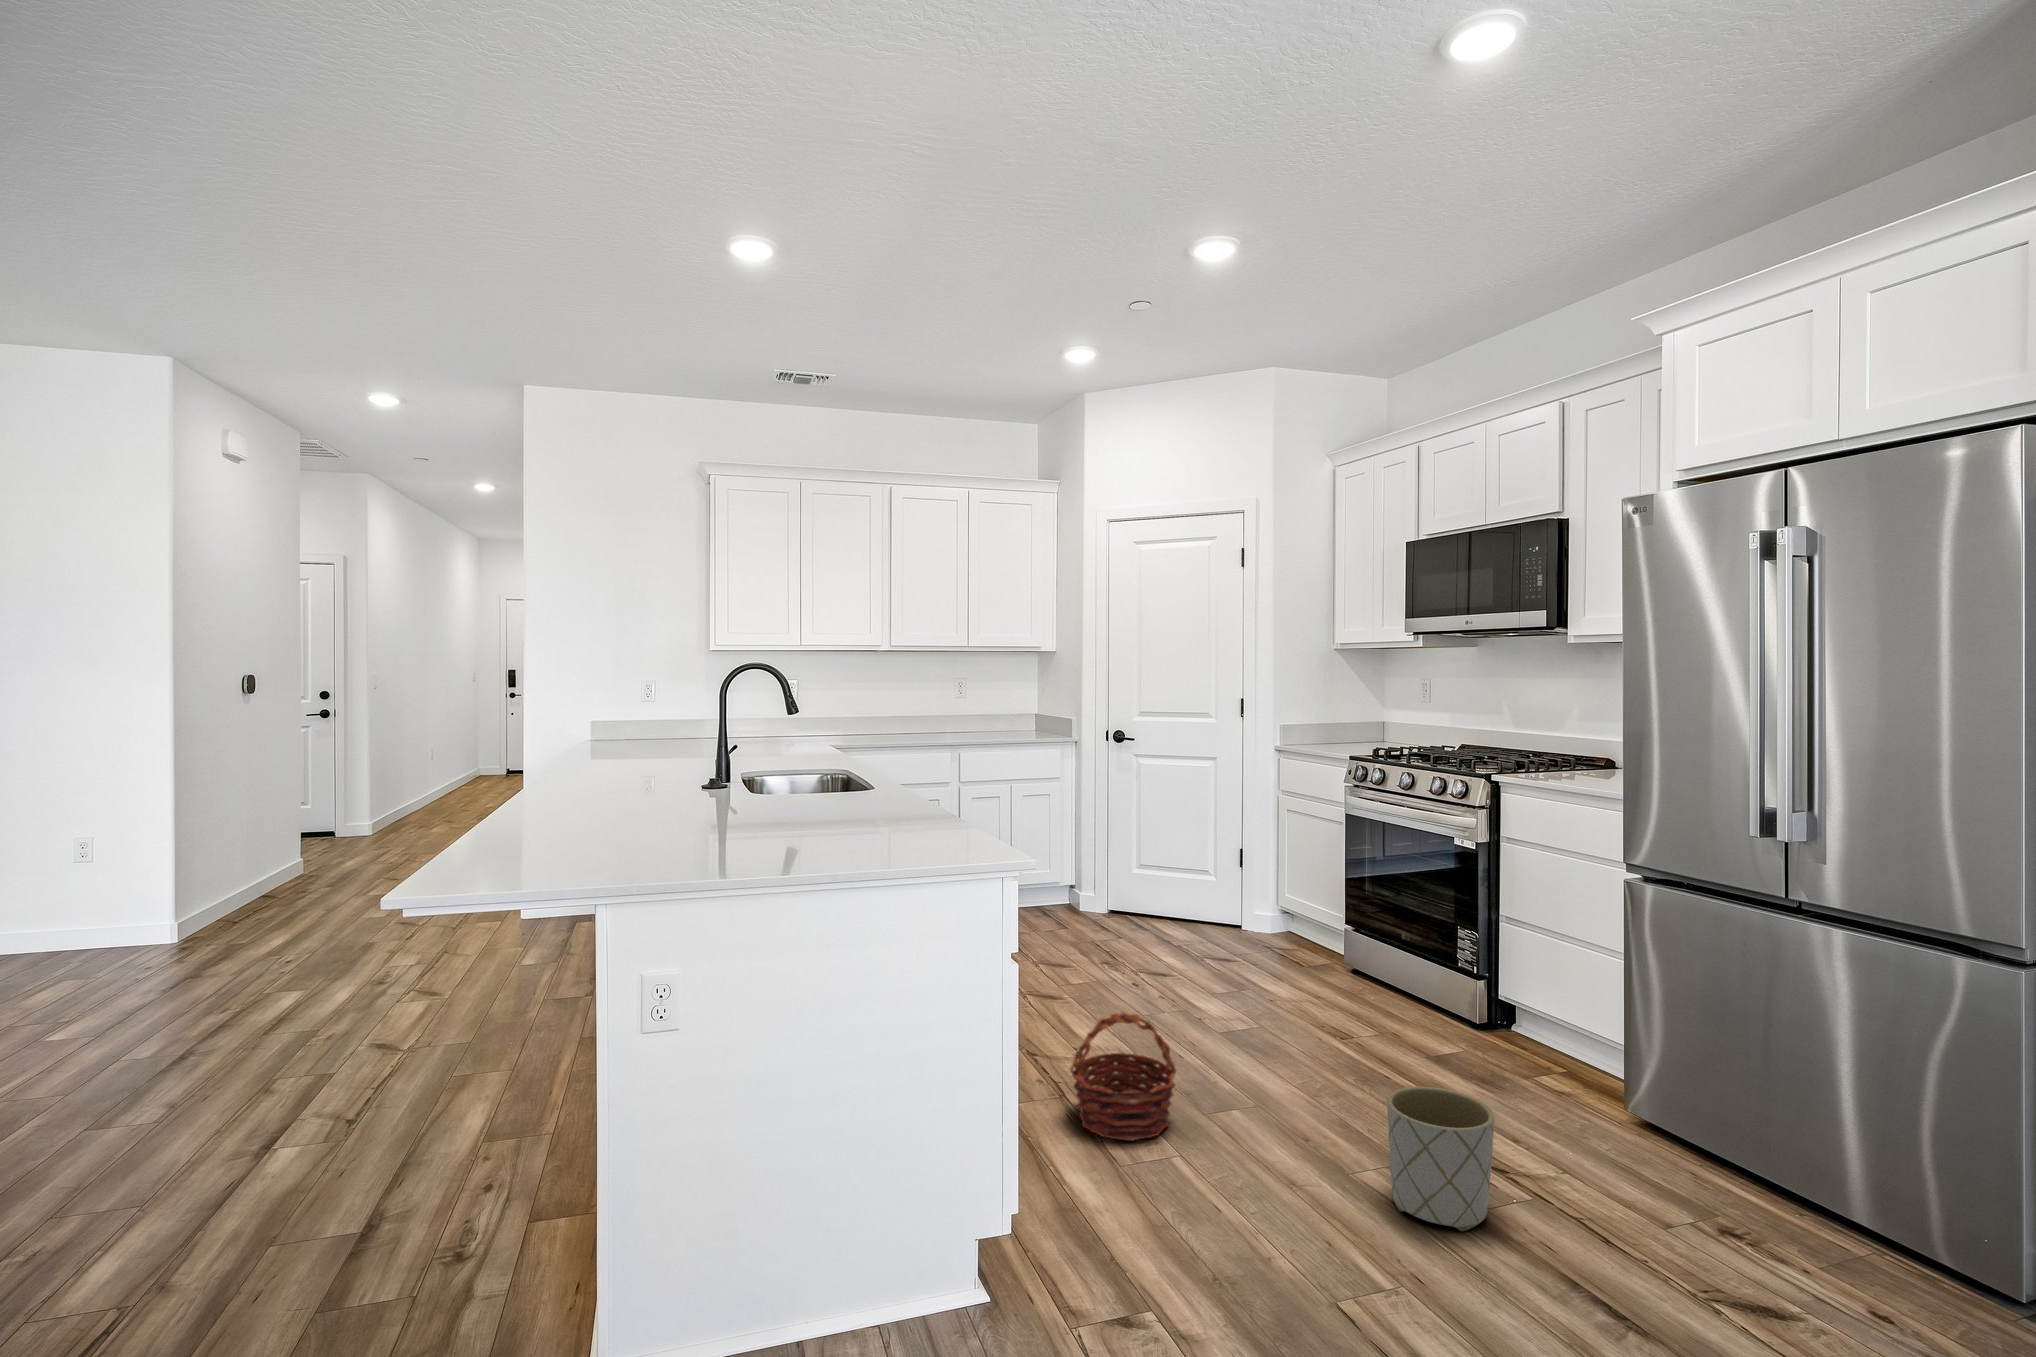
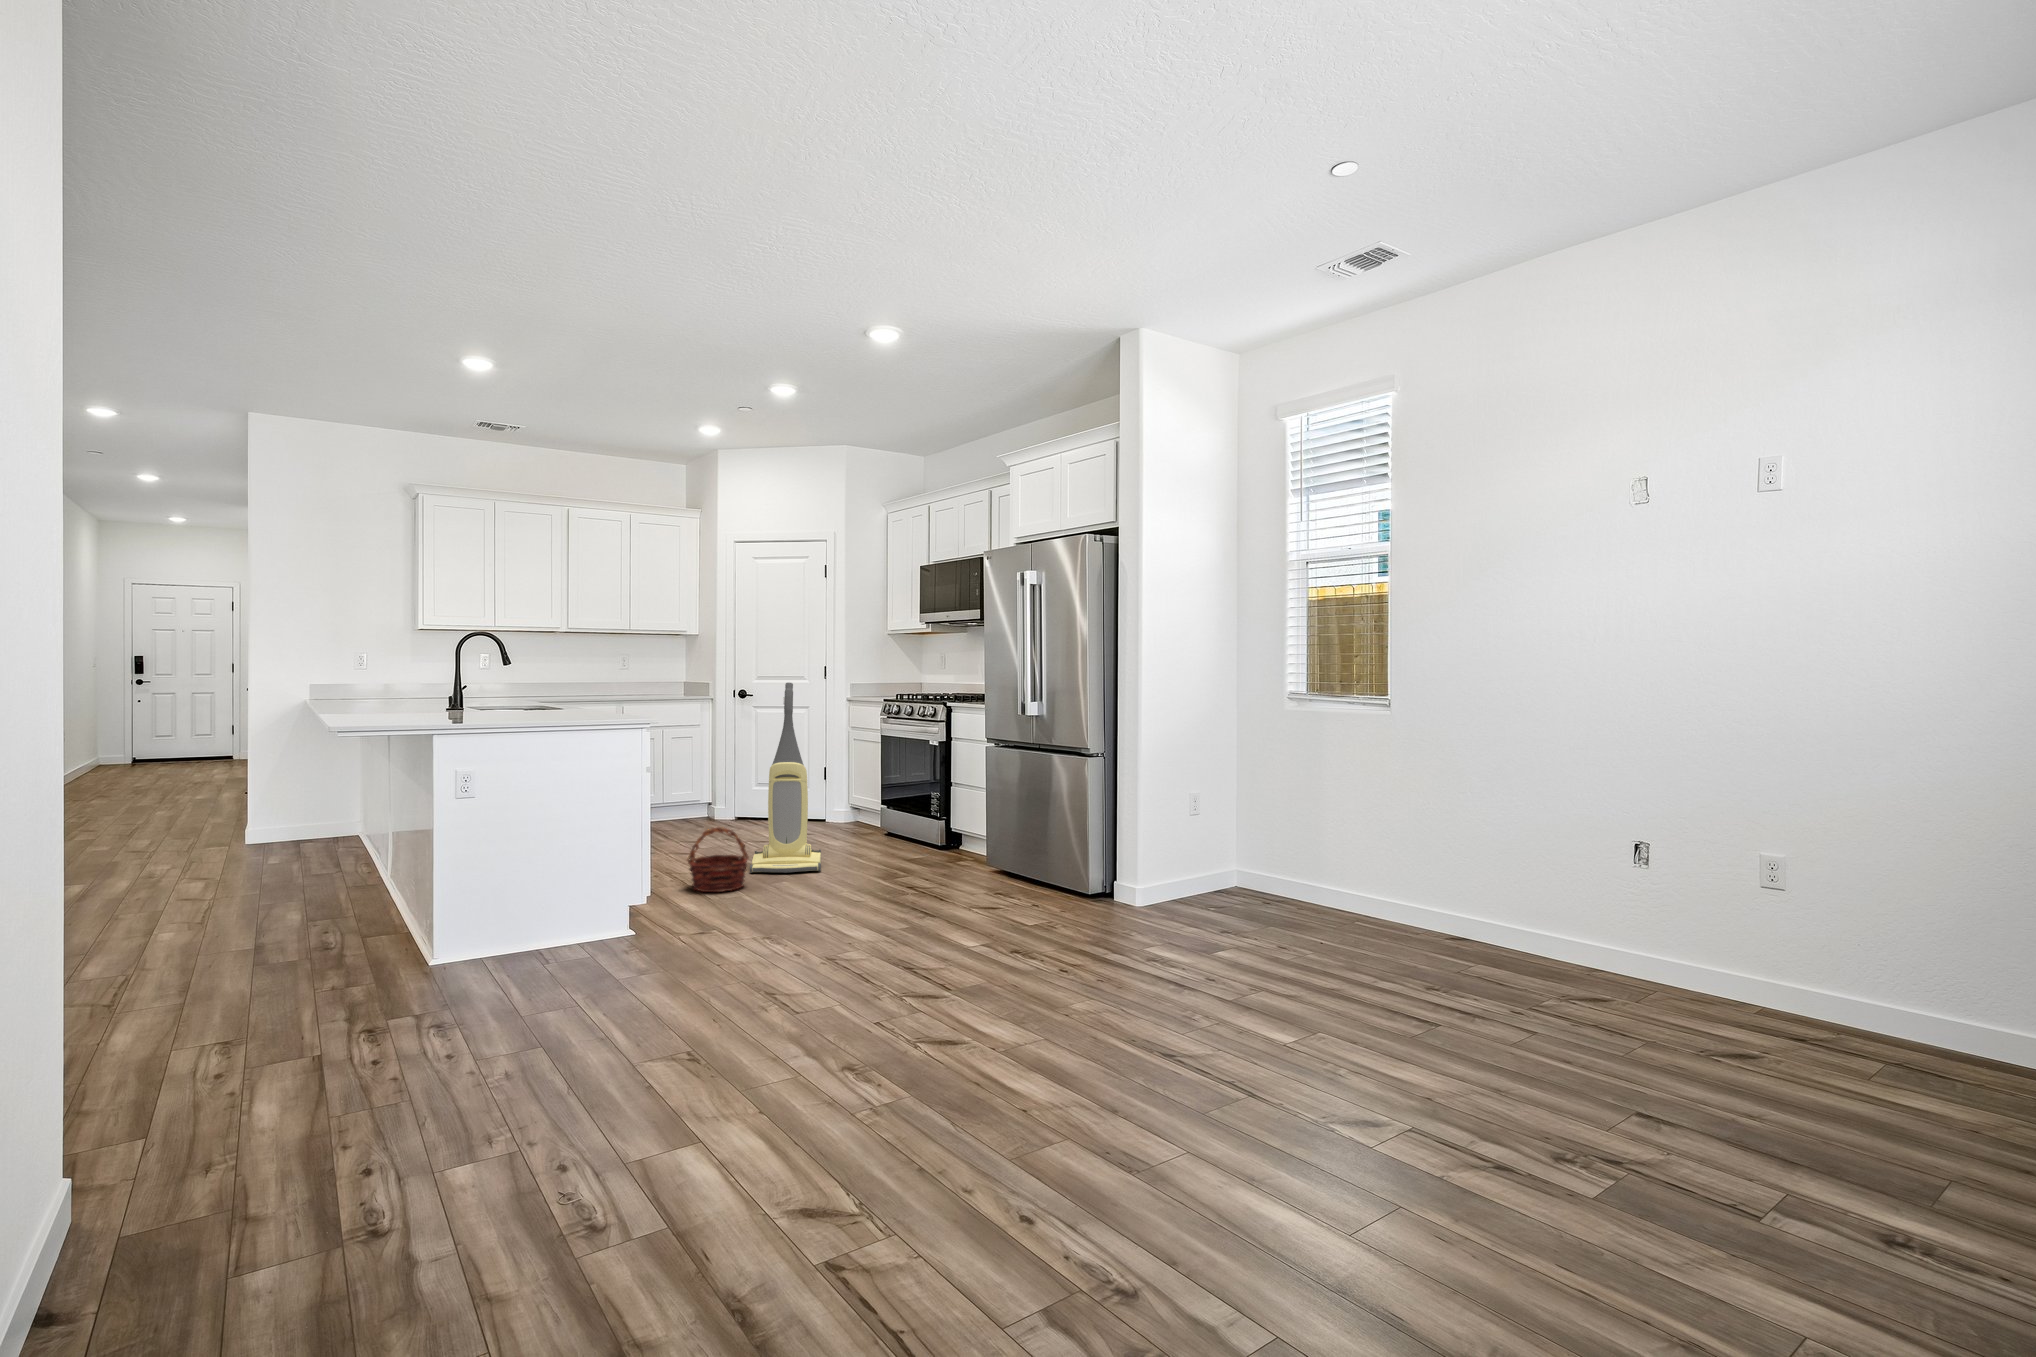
vacuum cleaner: none [1167,742,1291,1083] -> present [750,683,821,873]
planter: present [1387,1087,1494,1231] -> none [848,844,896,902]

